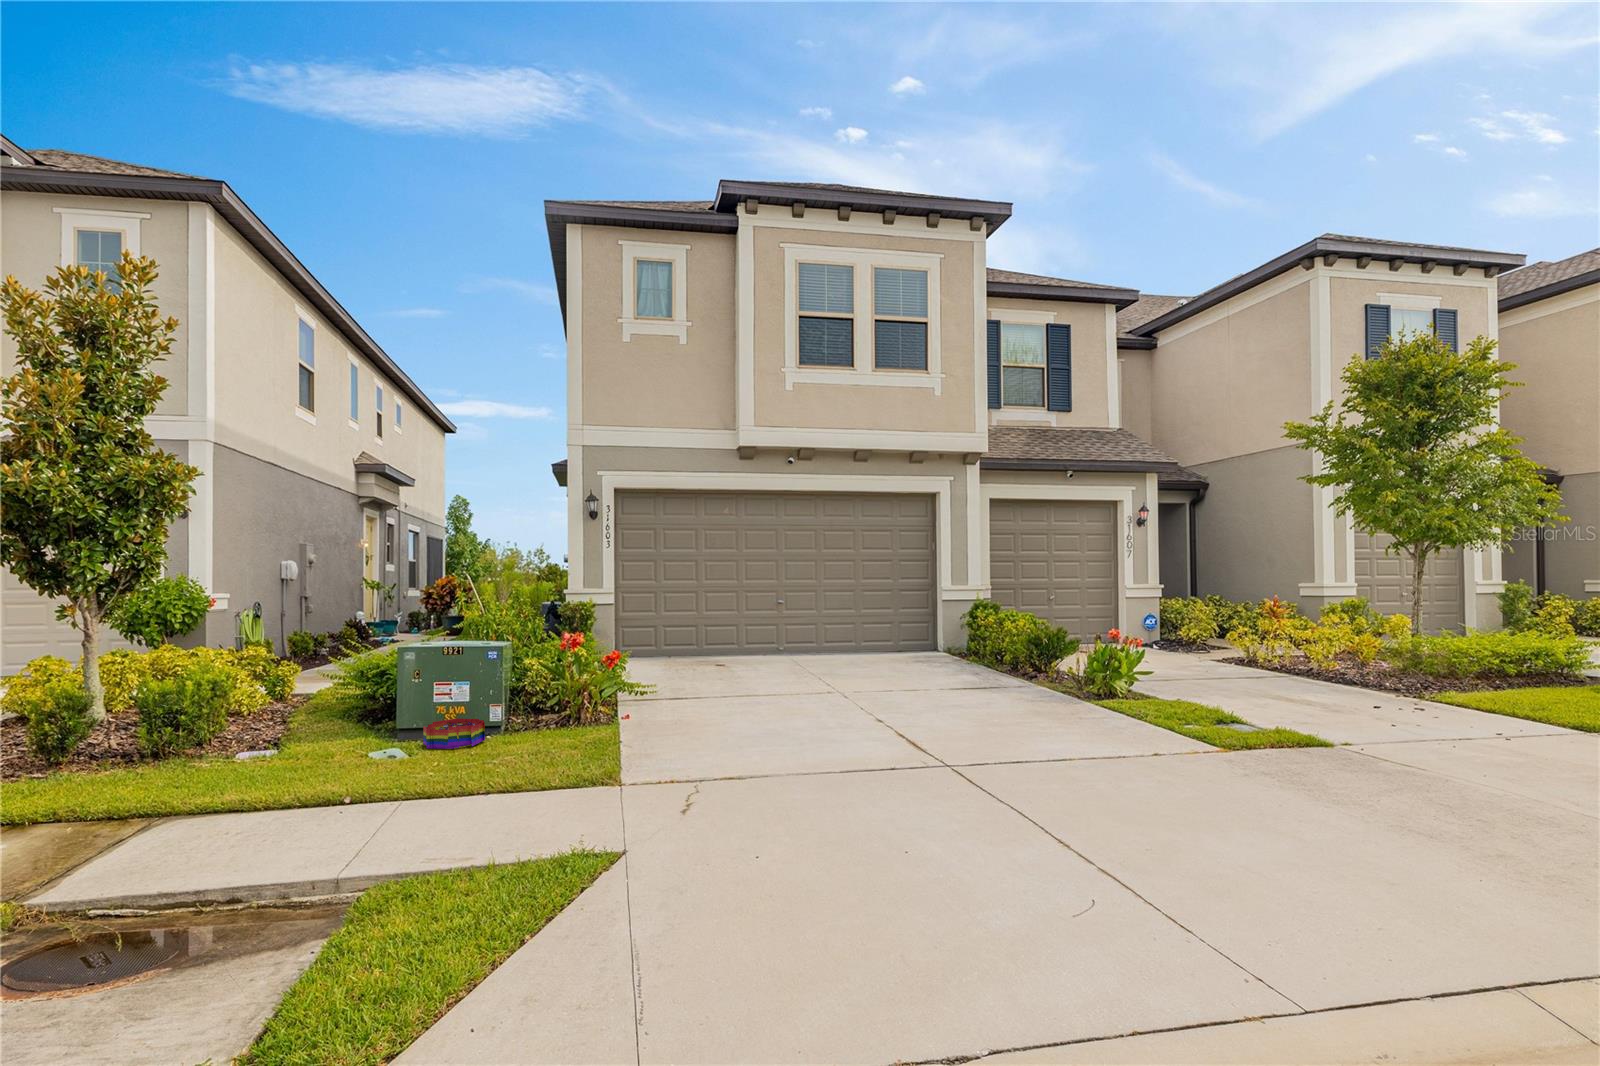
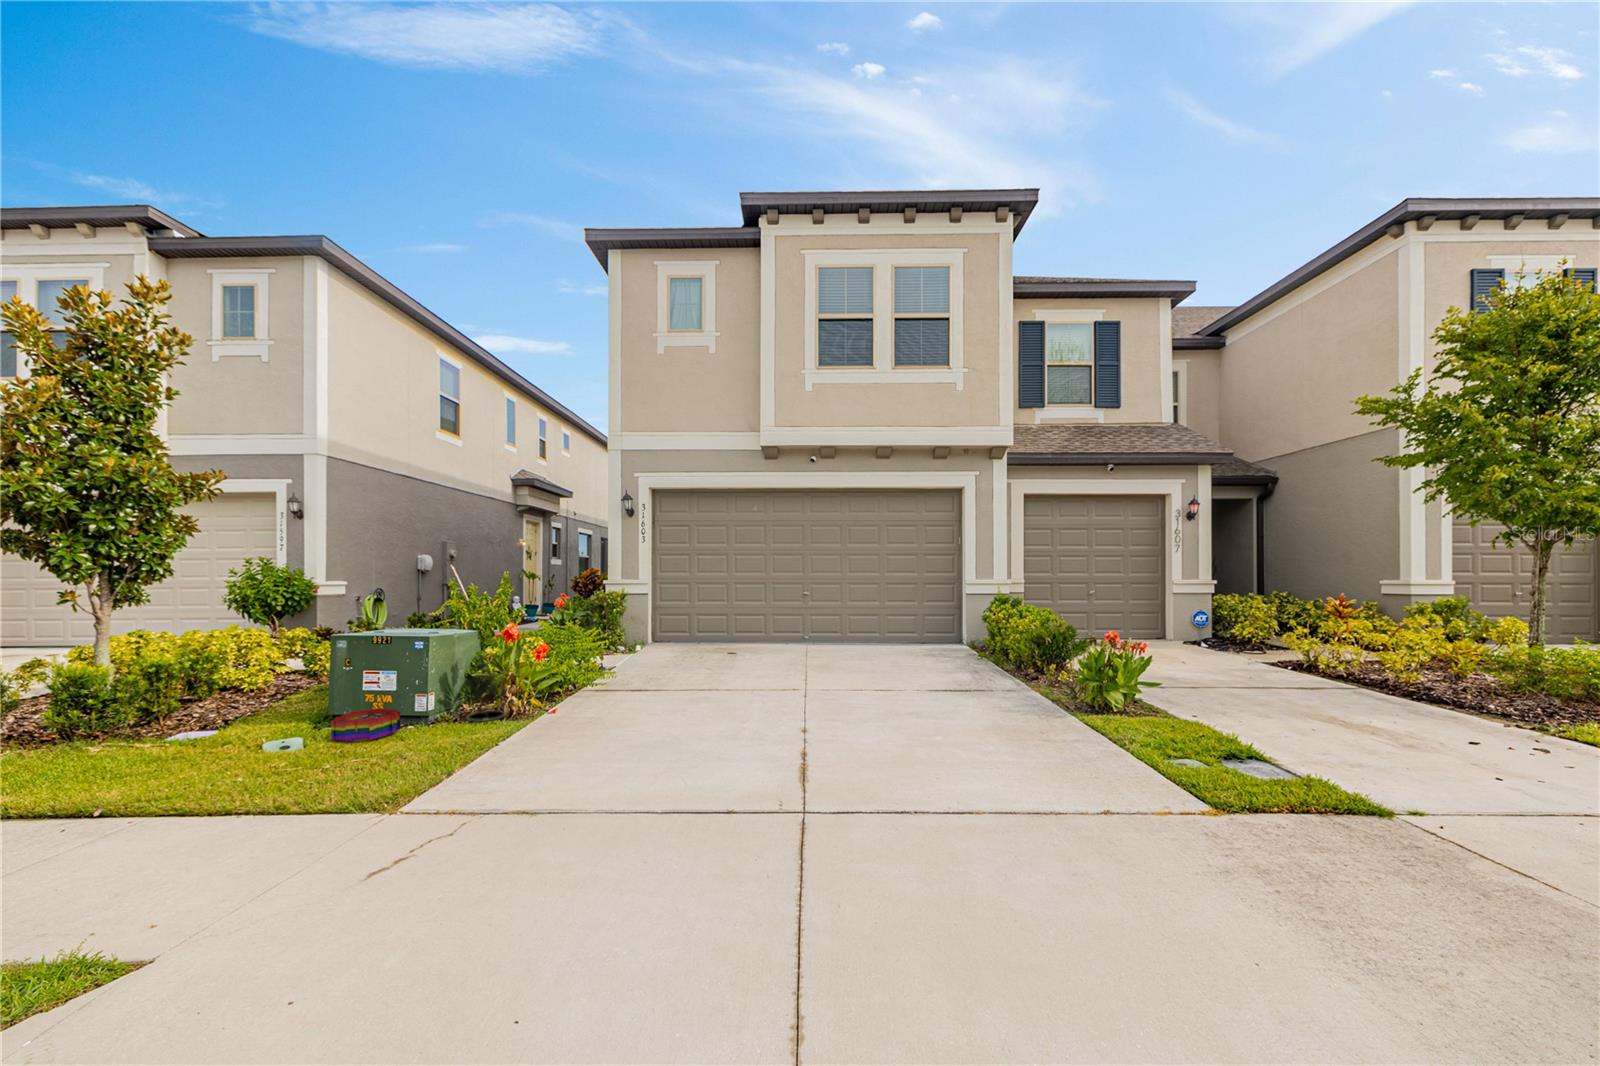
potted tree: none [530,662,573,729] -> present [463,658,506,722]

